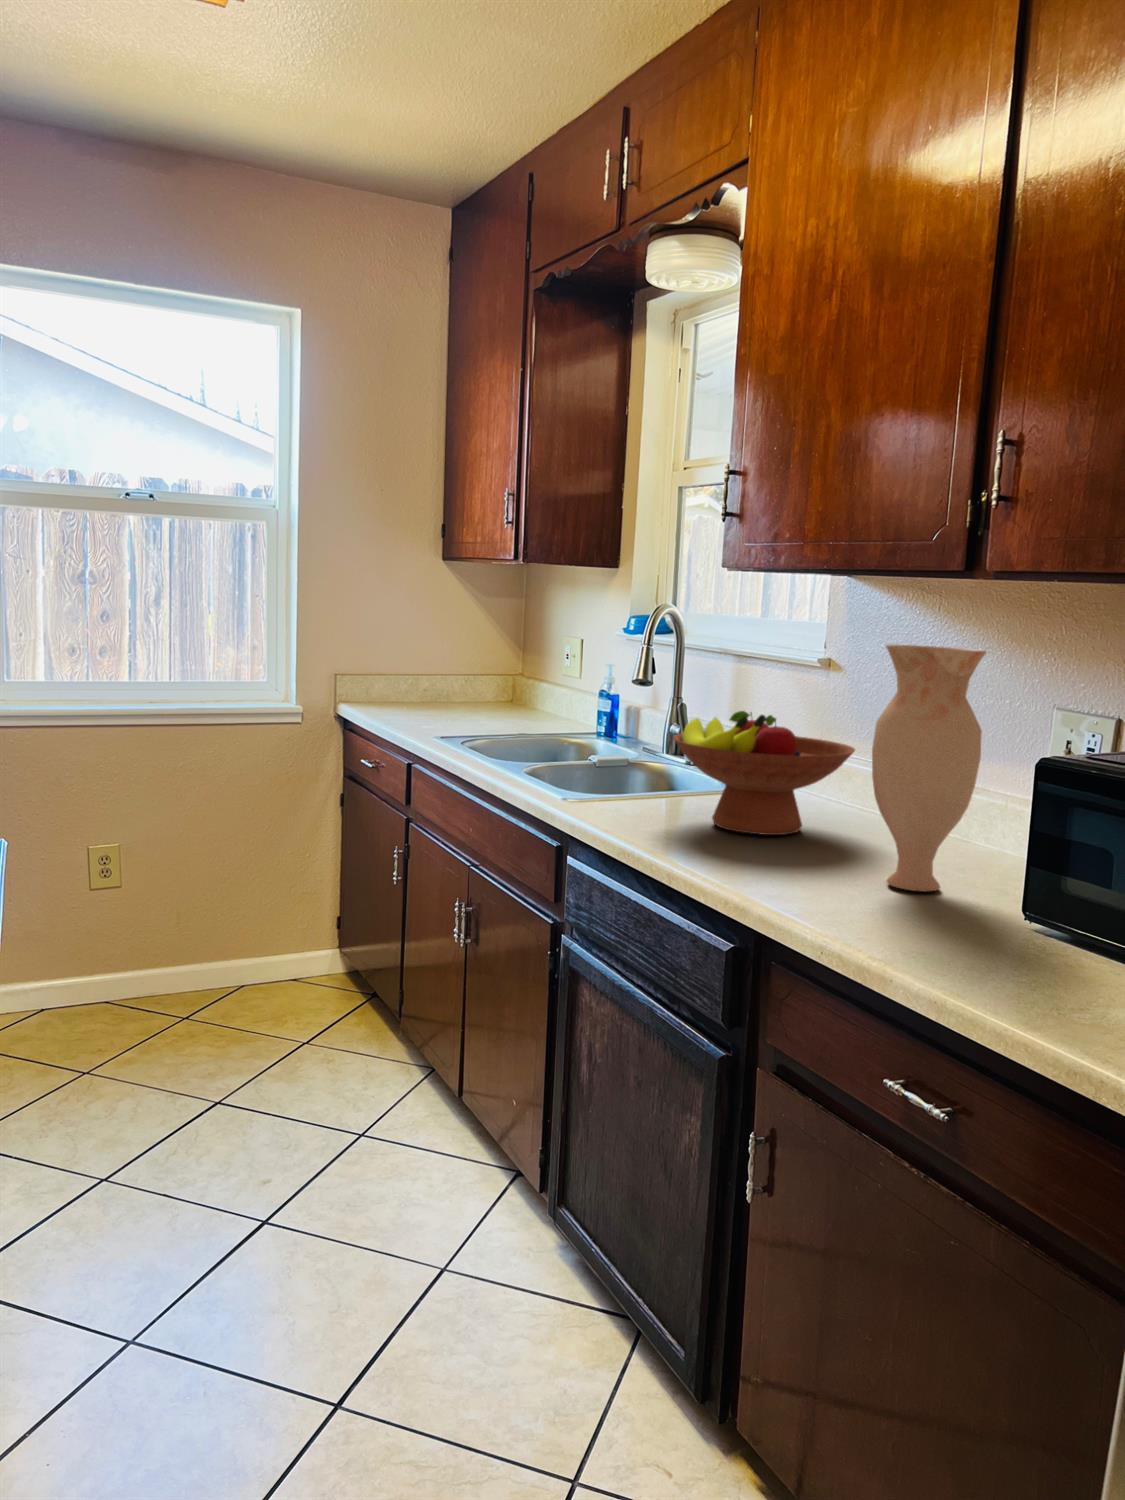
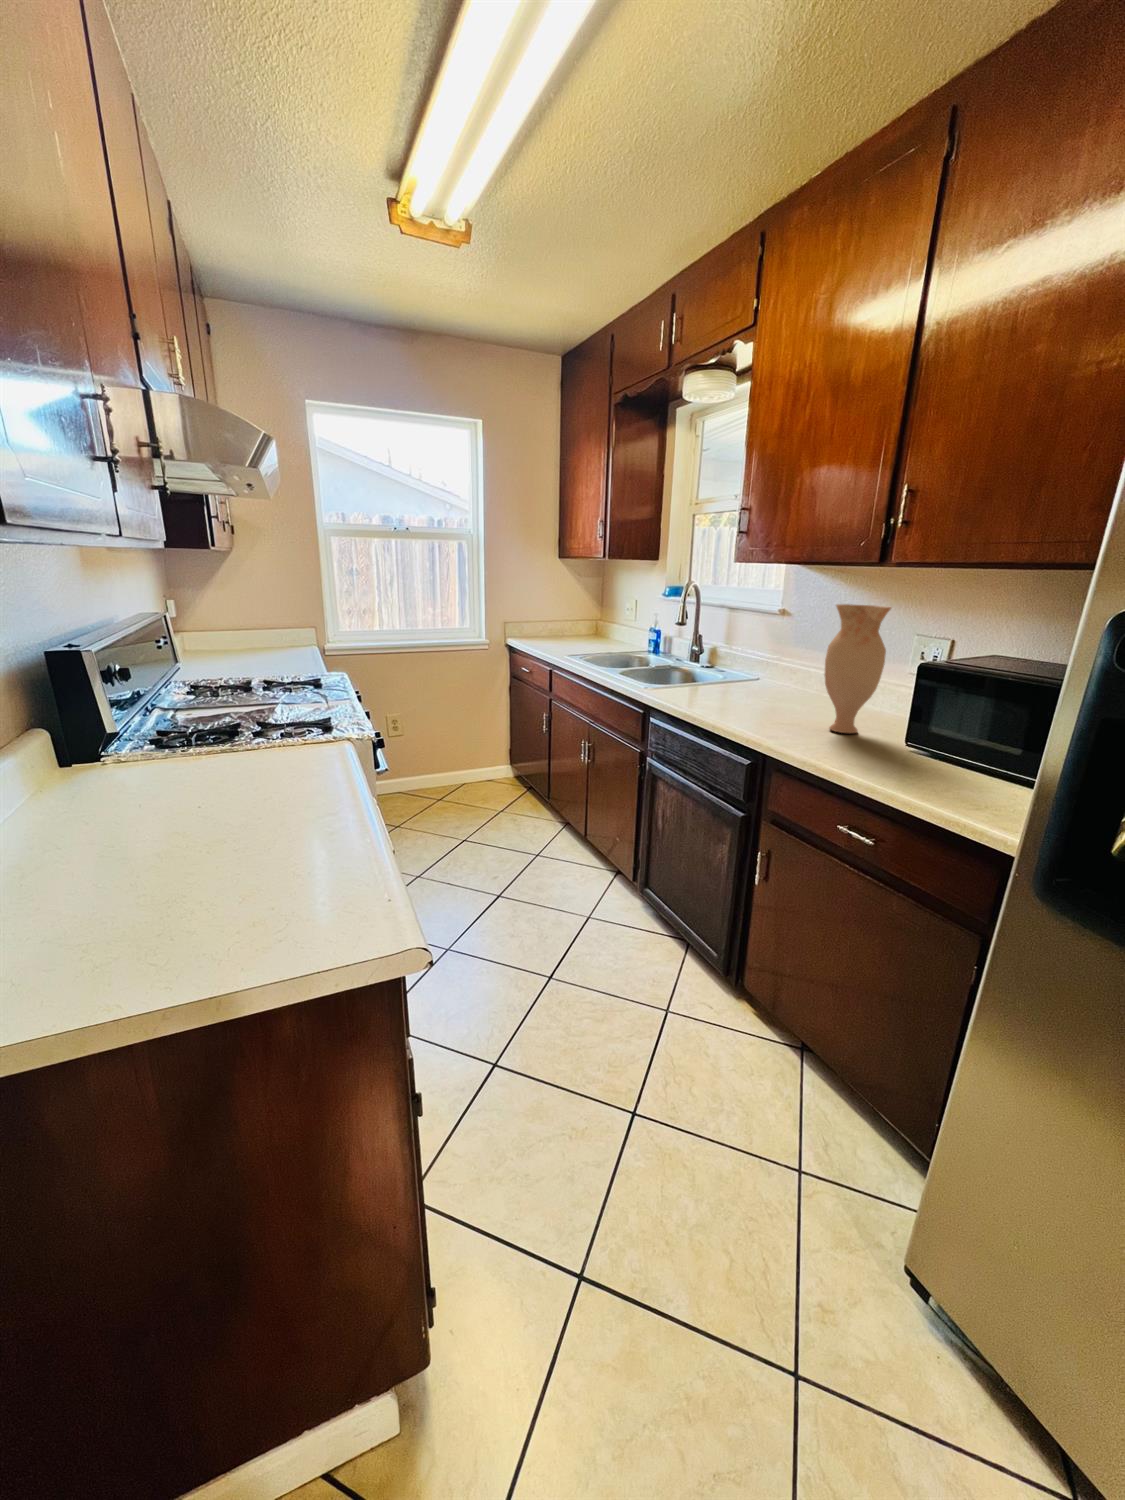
fruit bowl: present [673,711,855,835] -> none [708,640,806,705]

